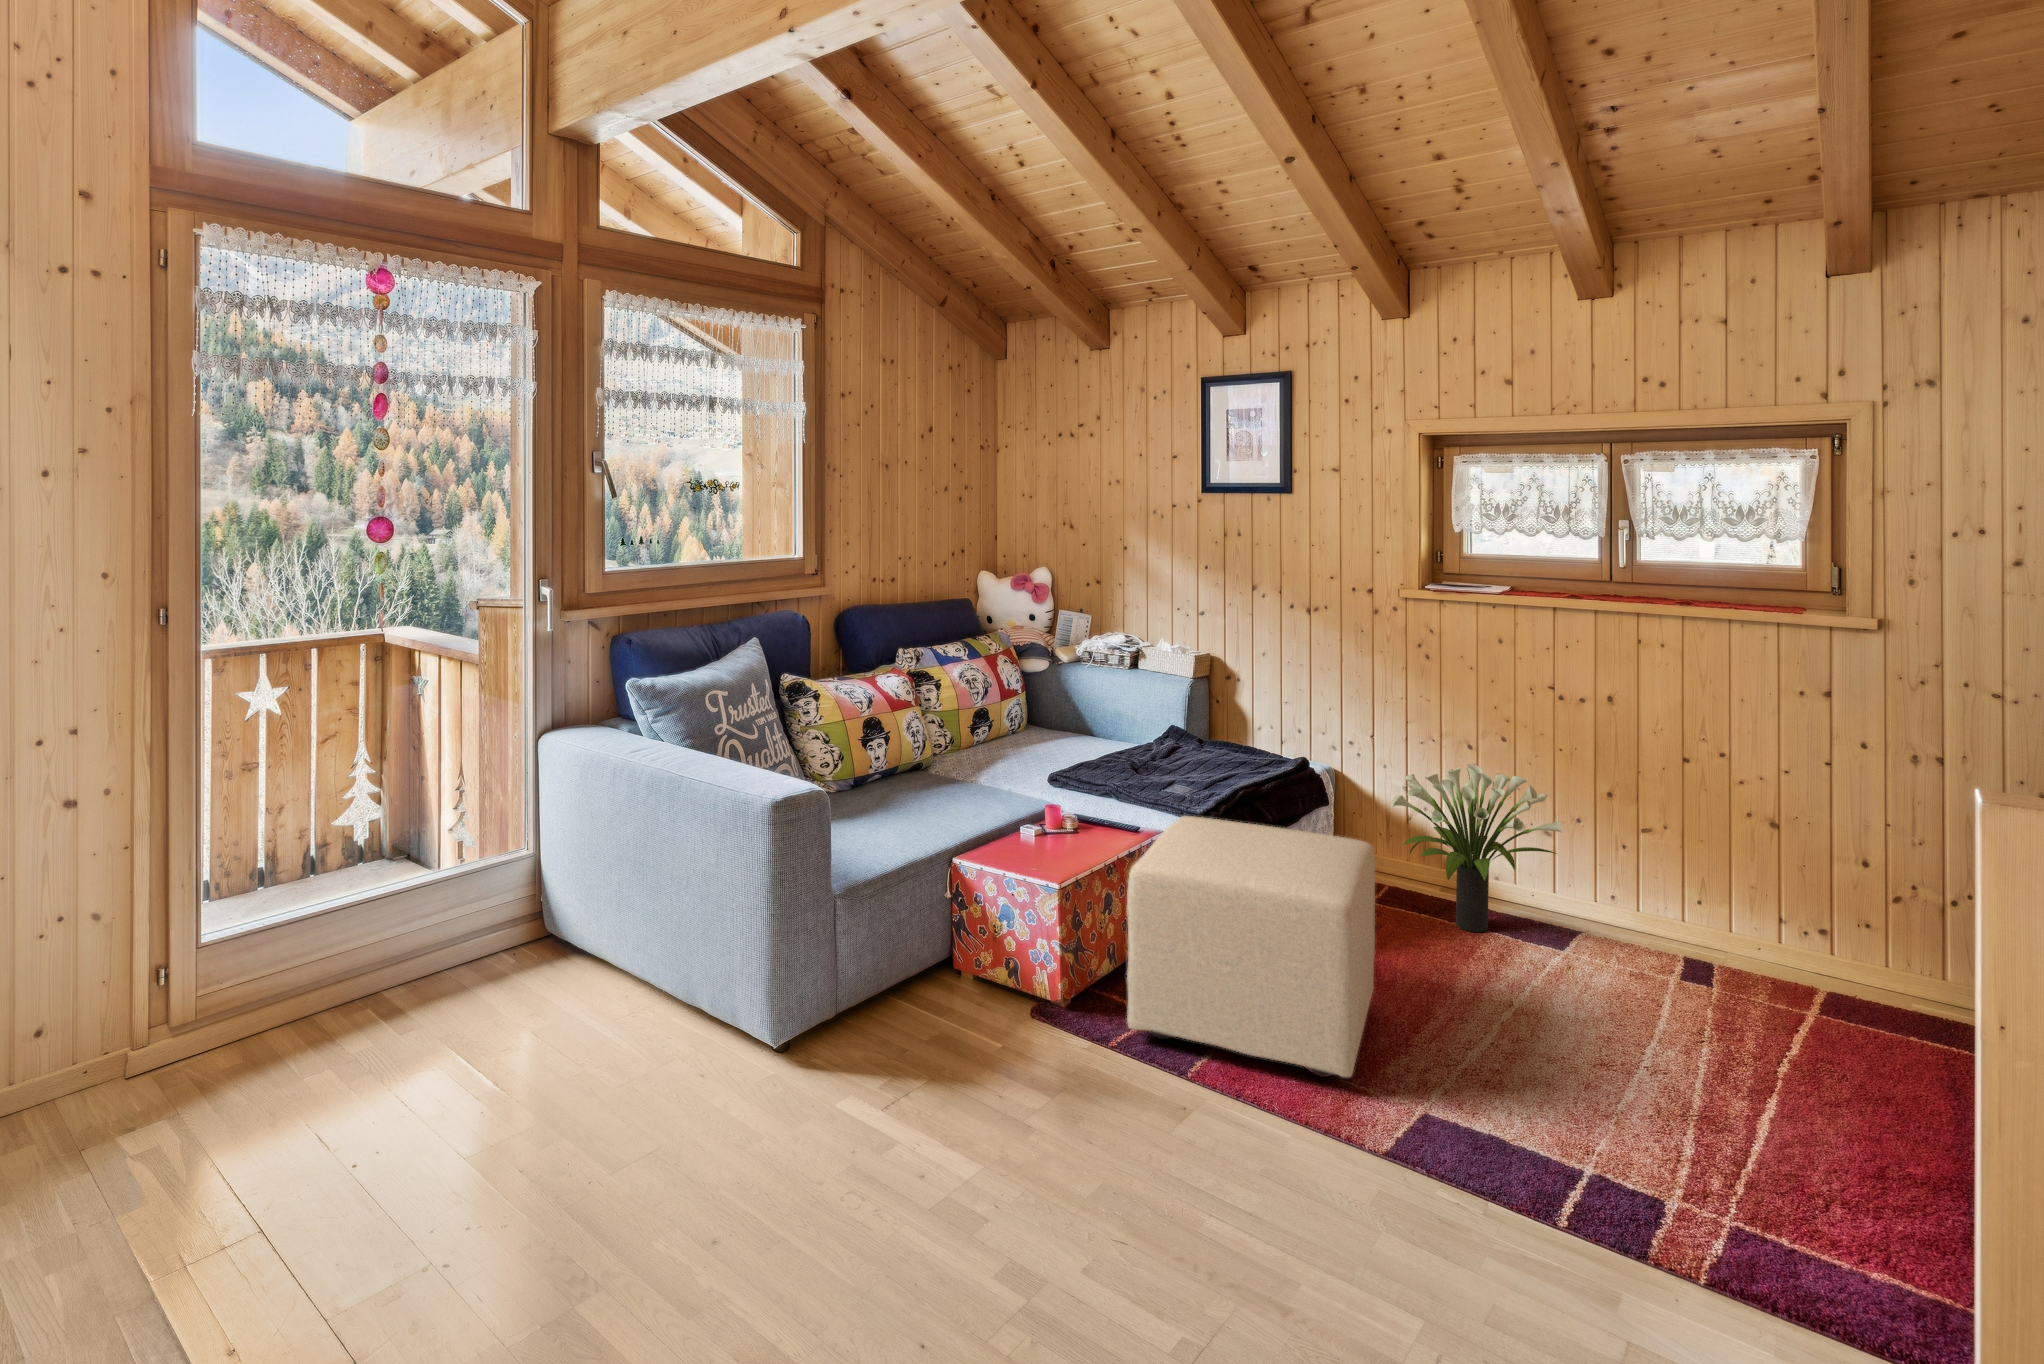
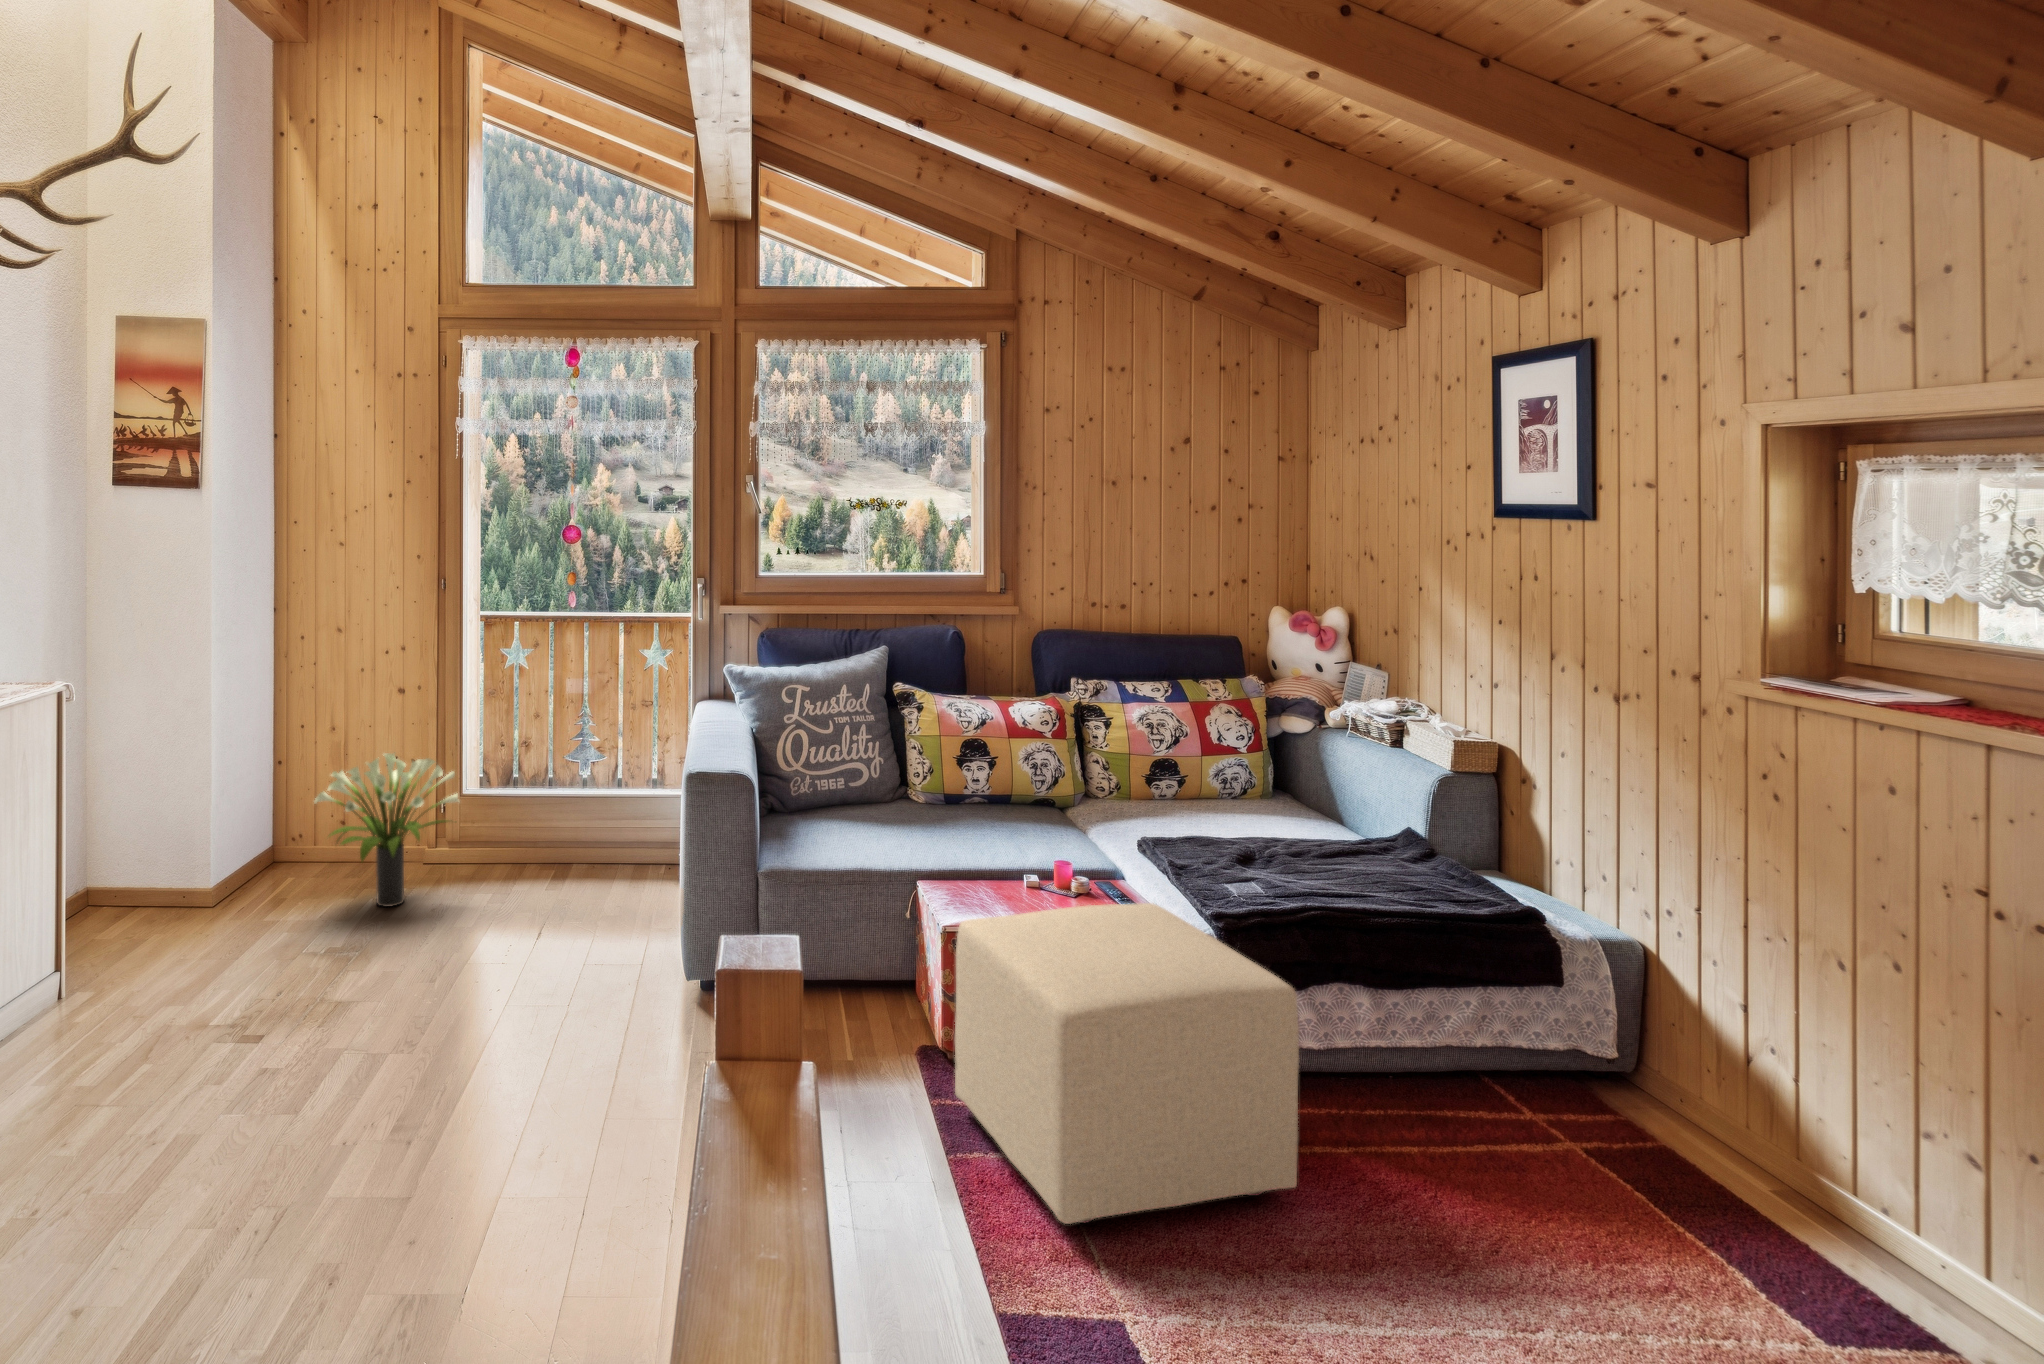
potted plant: present [1391,764,1561,932] -> present [315,753,459,907]

